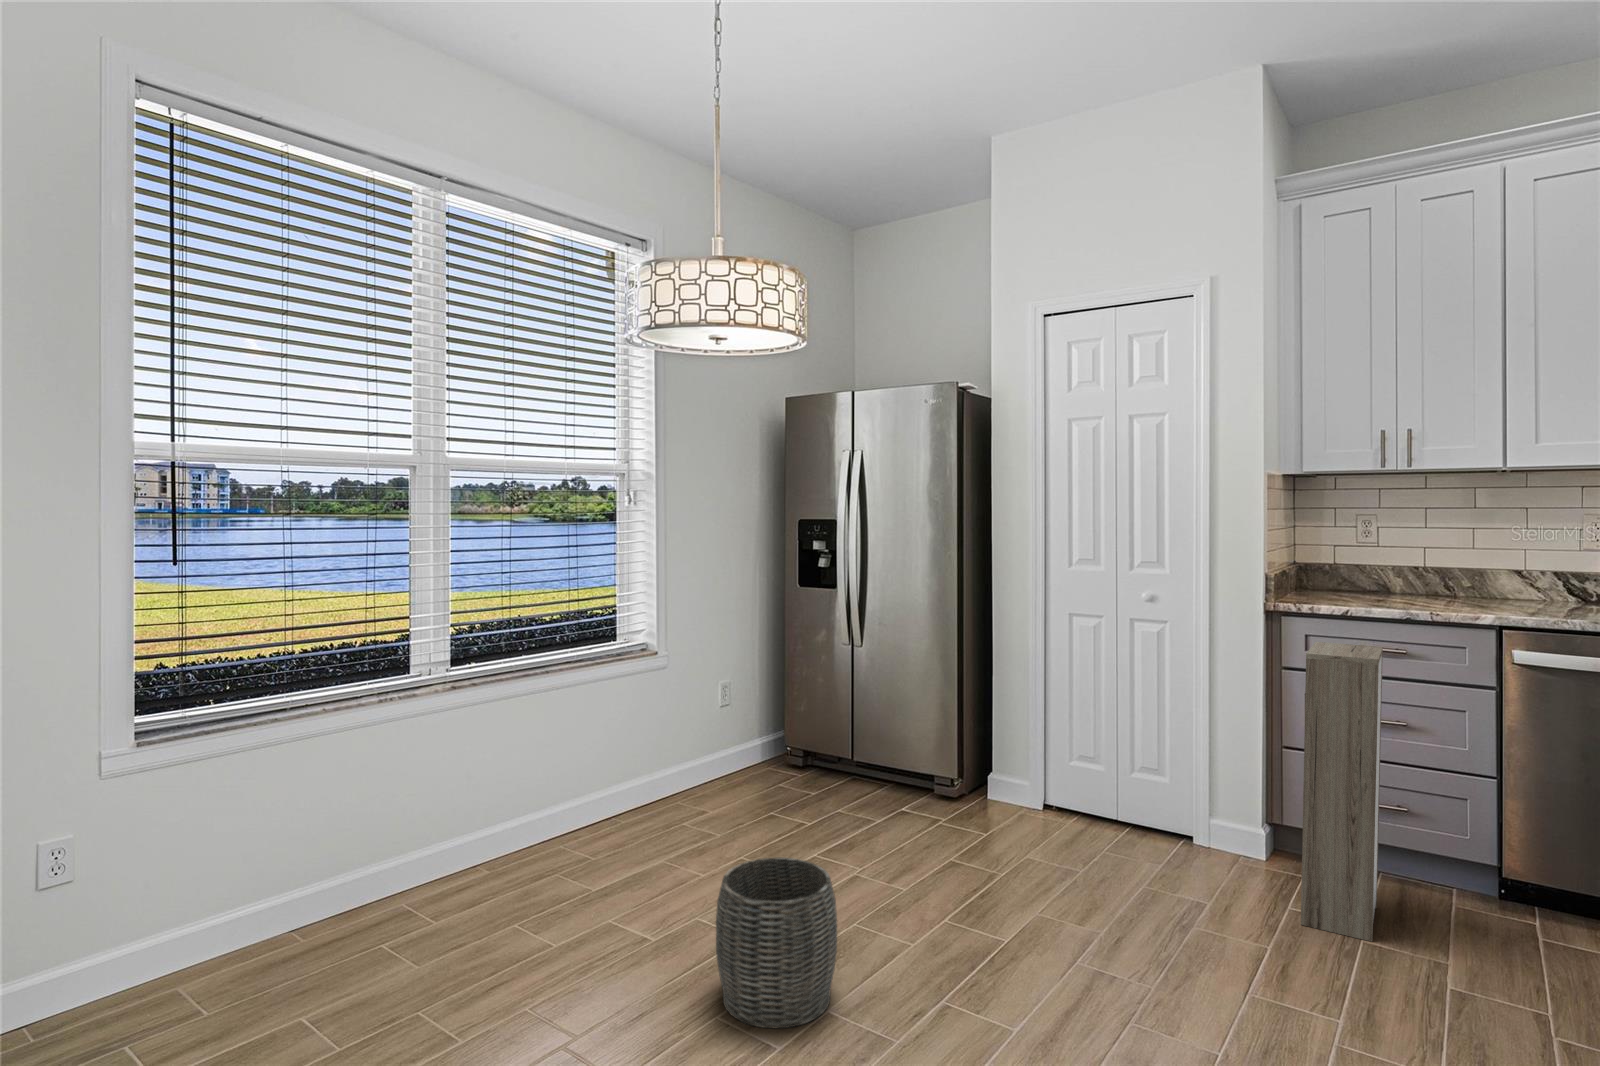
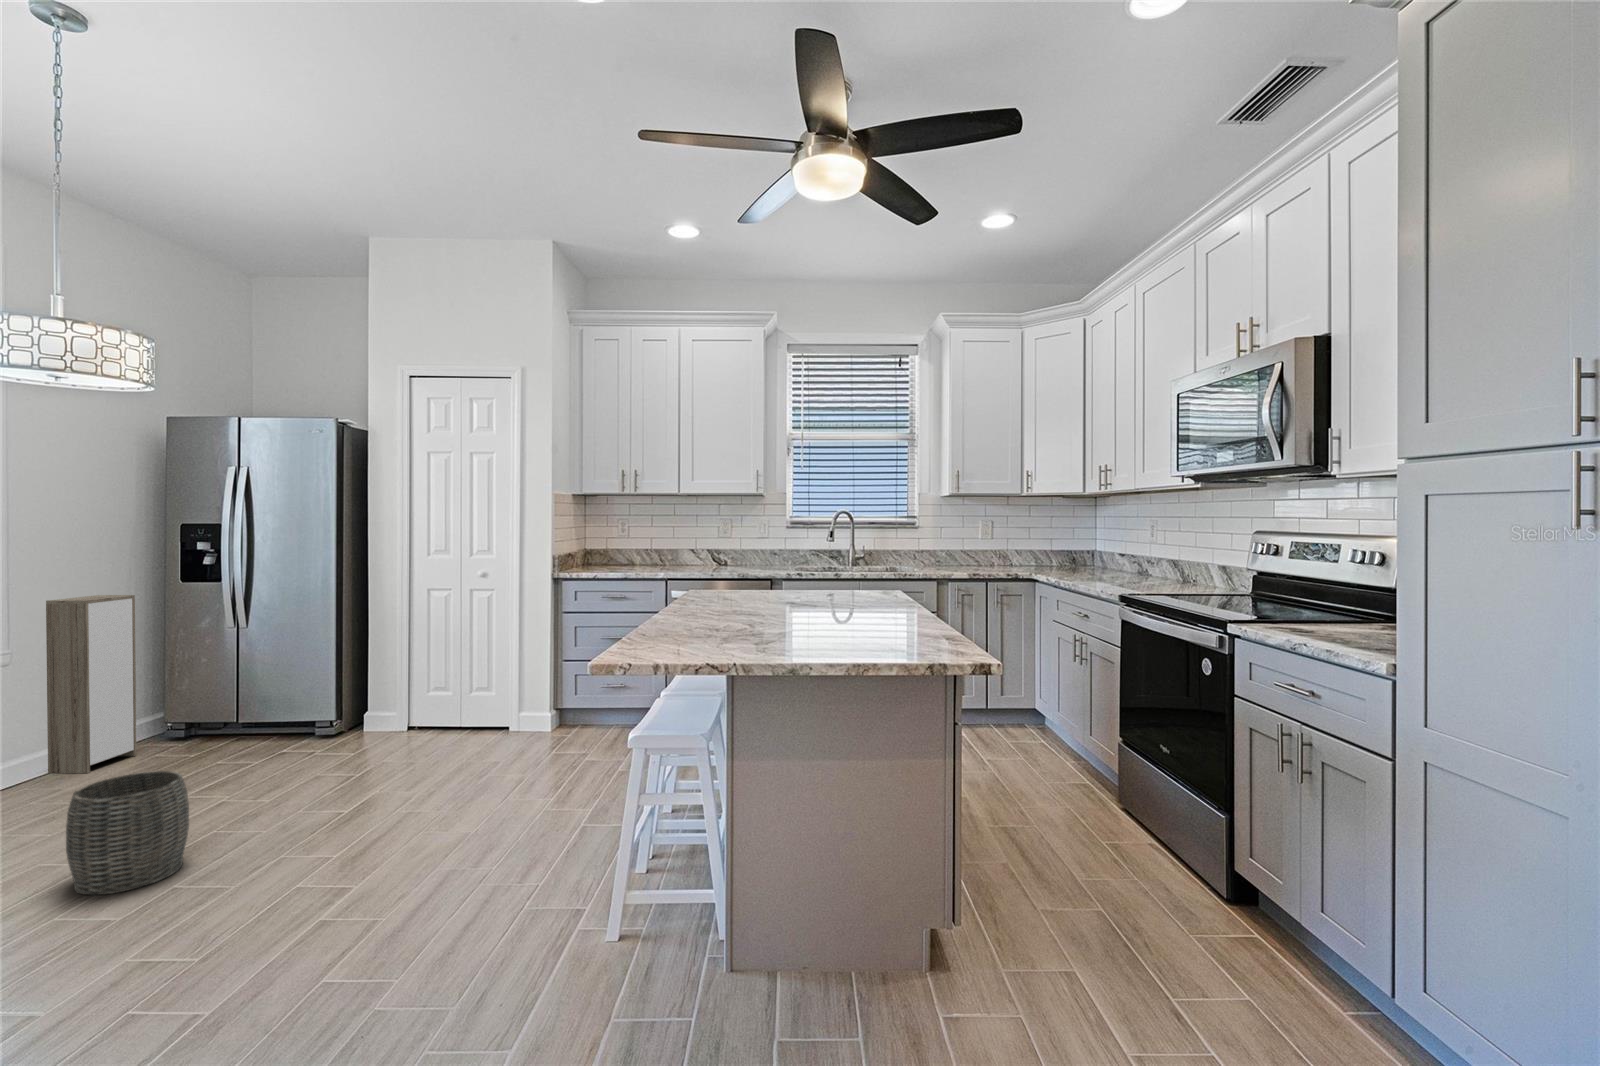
storage cabinet: present [1301,642,1383,942] -> present [46,595,136,774]

